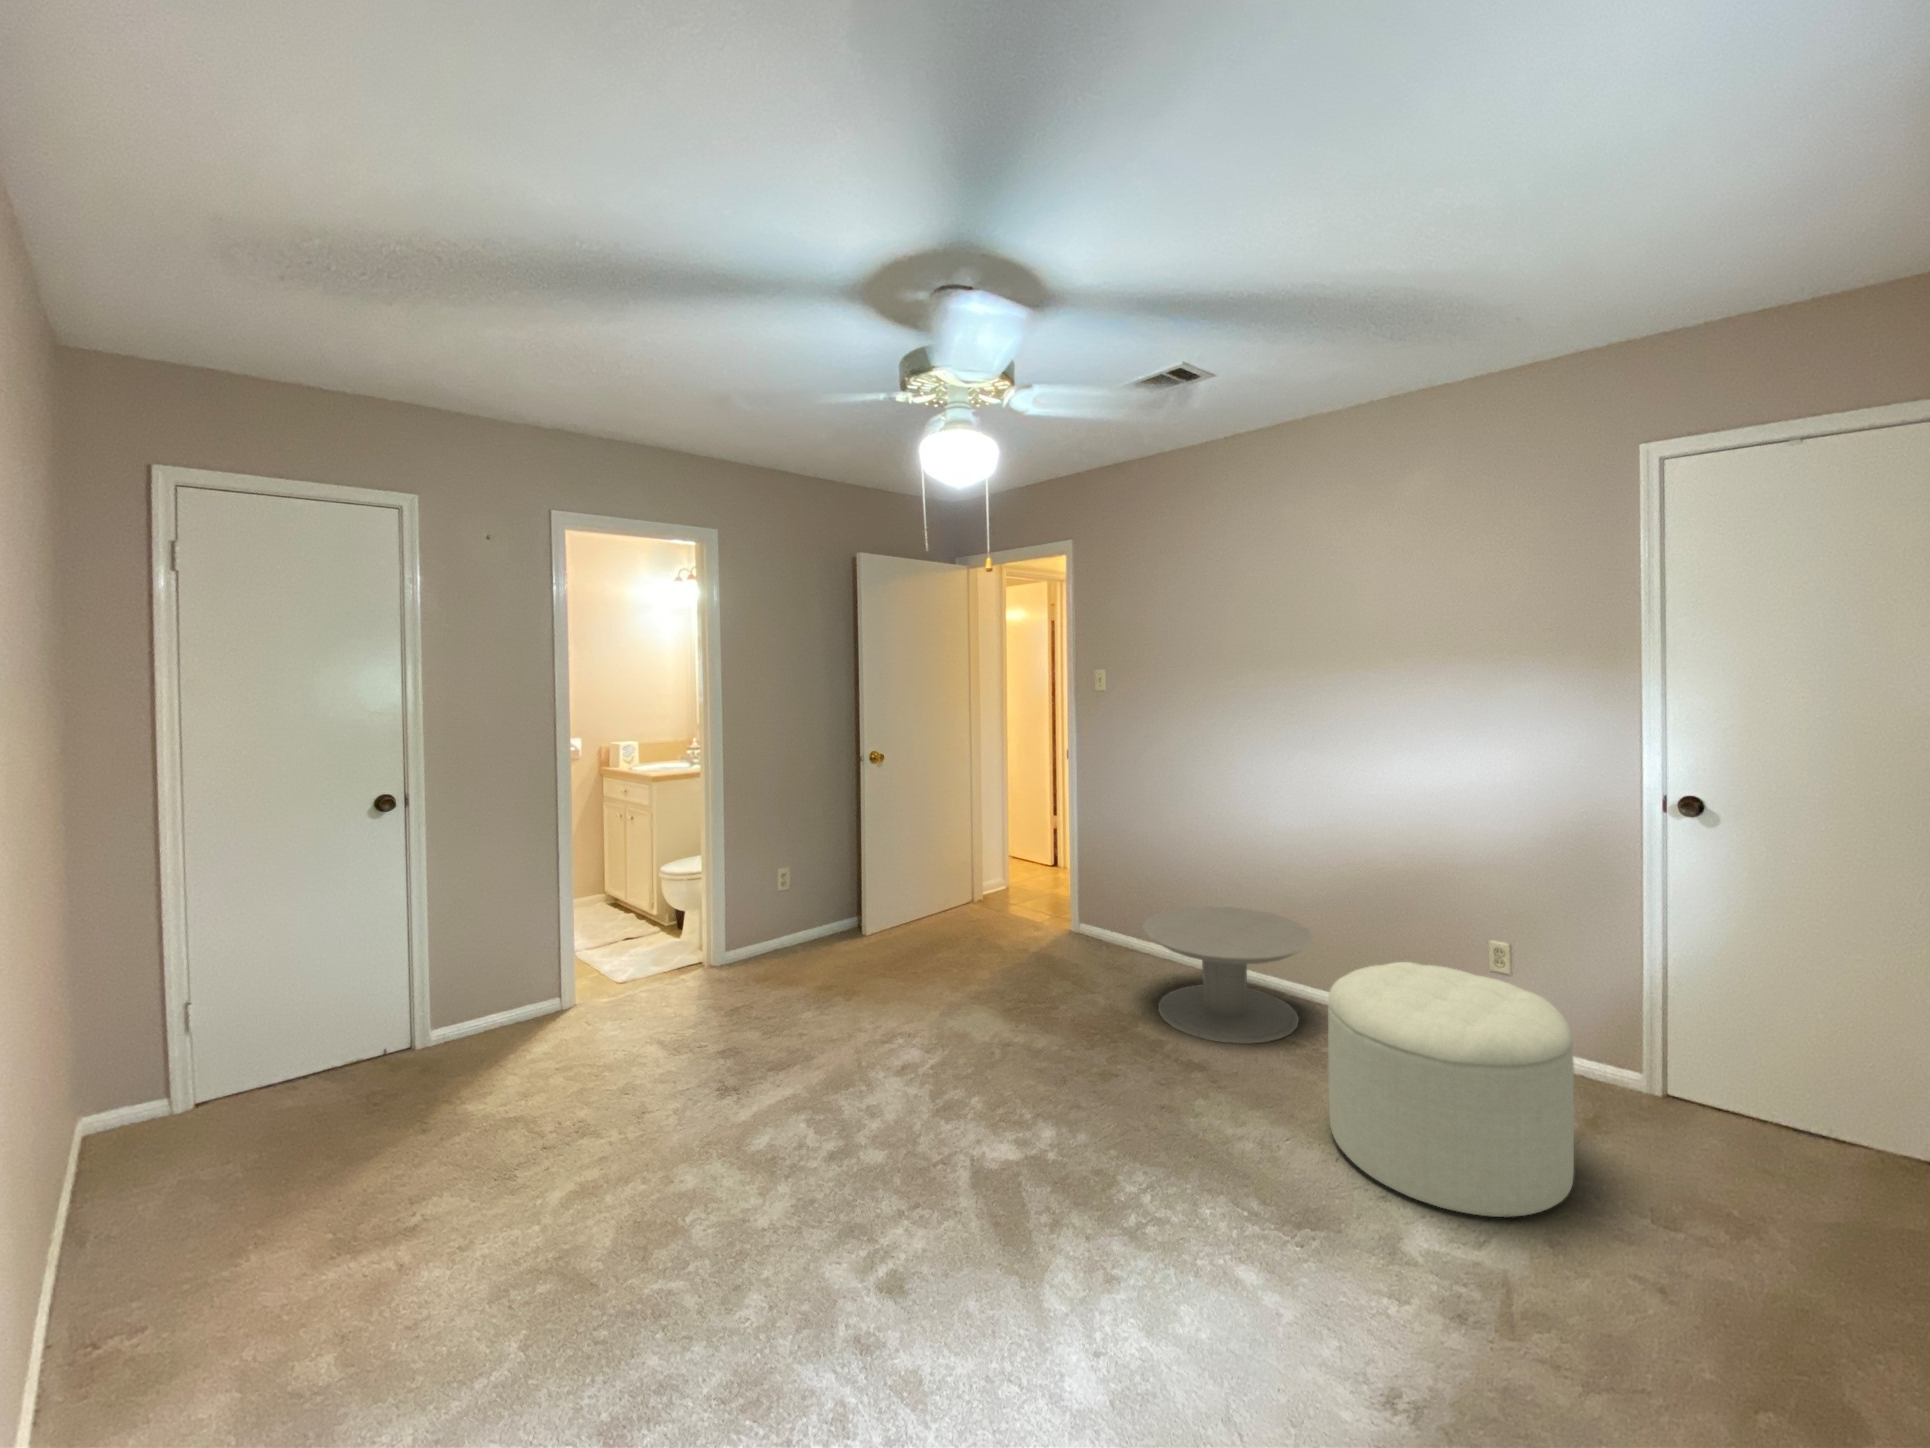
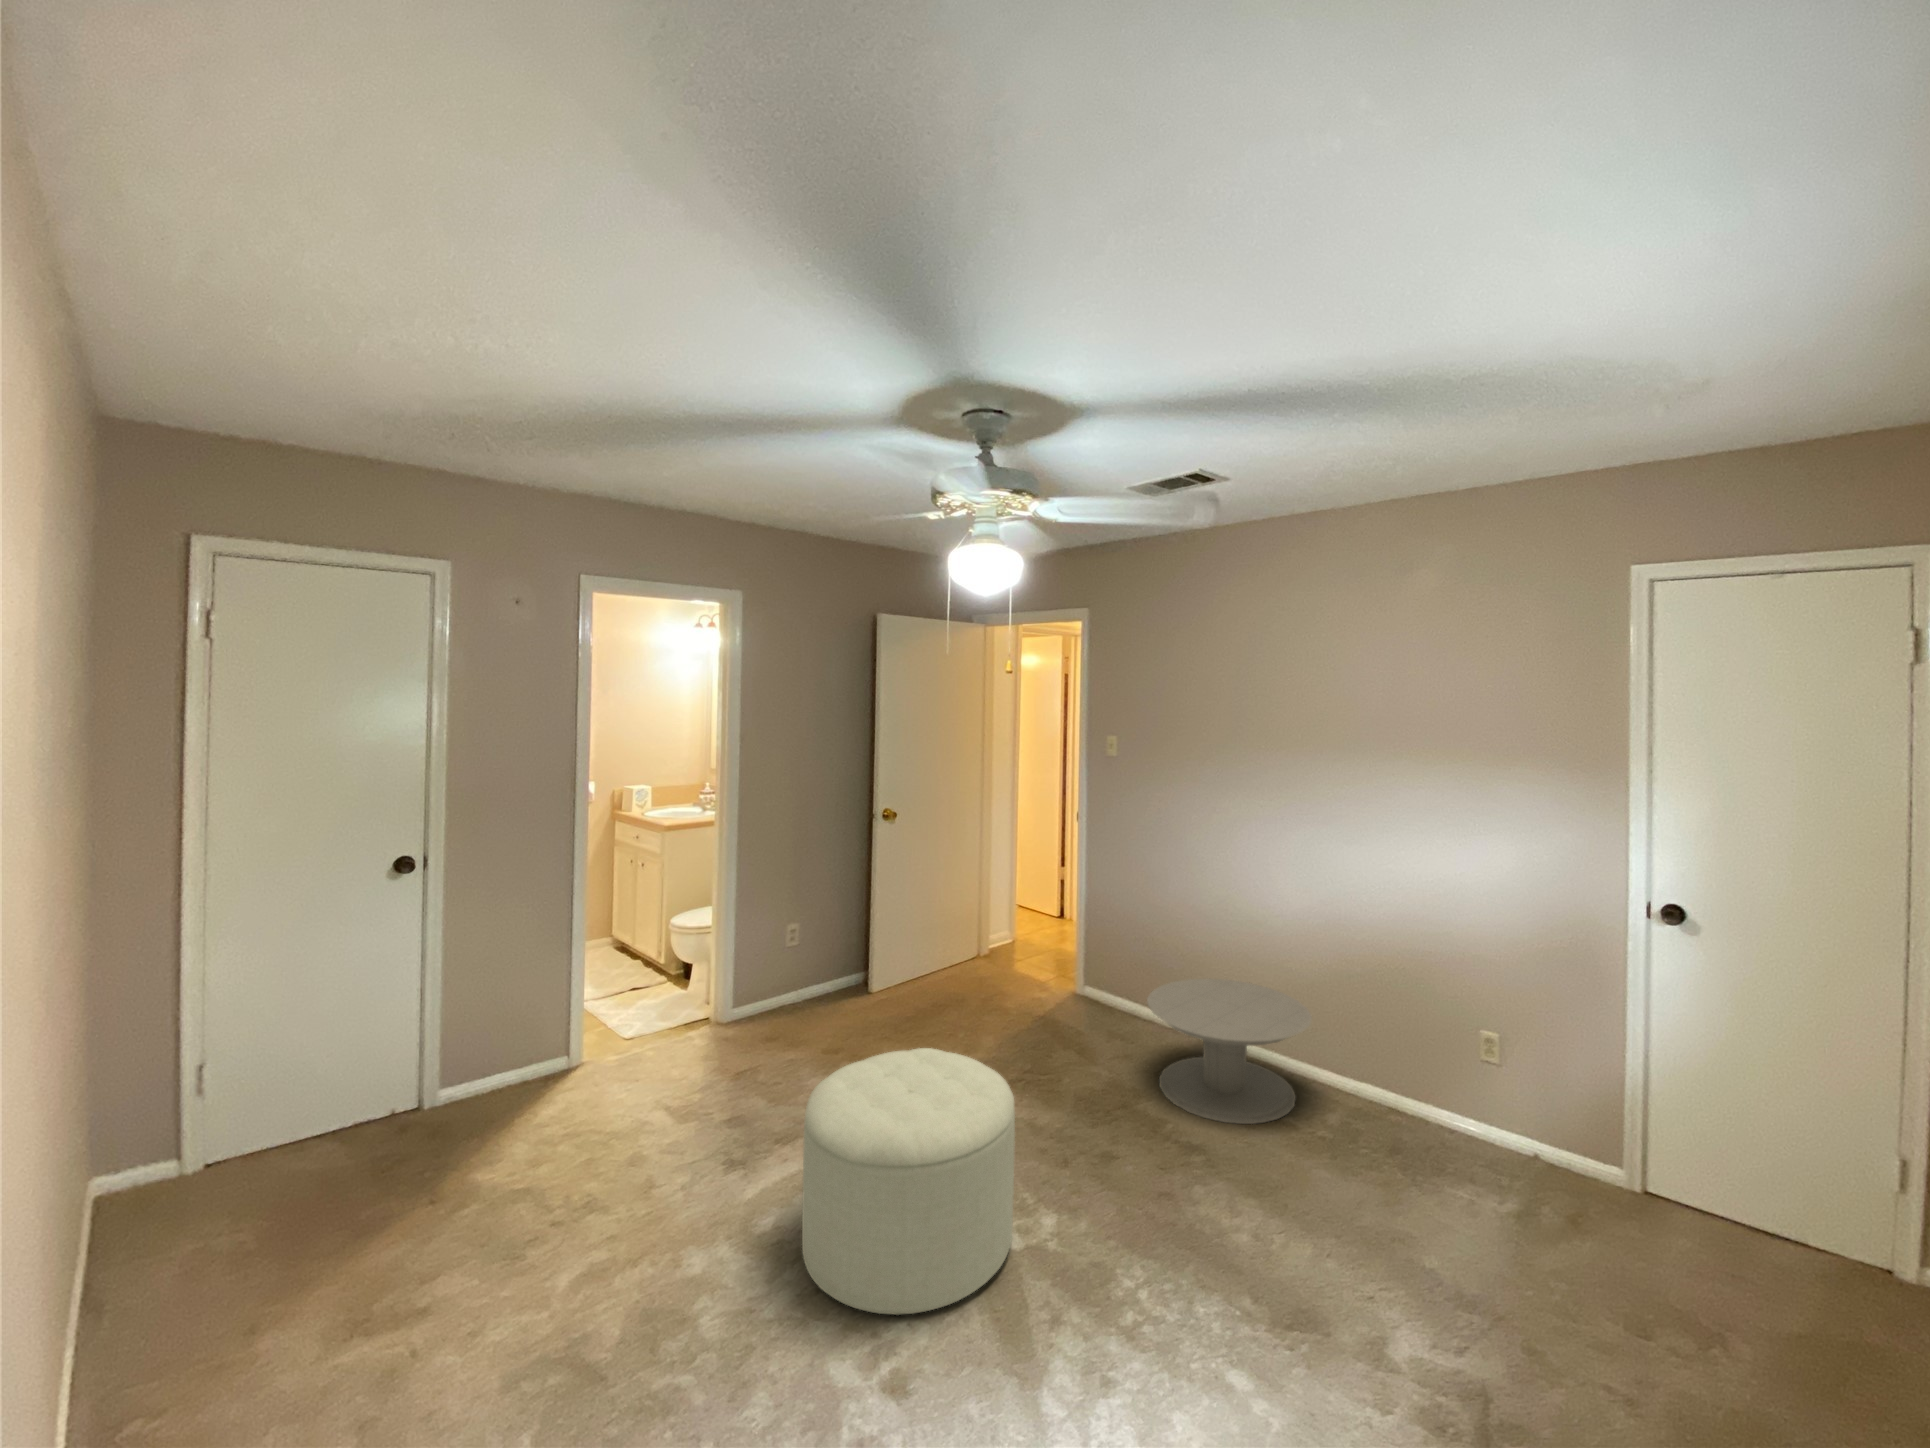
ottoman: present [1328,962,1574,1218] -> present [802,1048,1015,1316]

